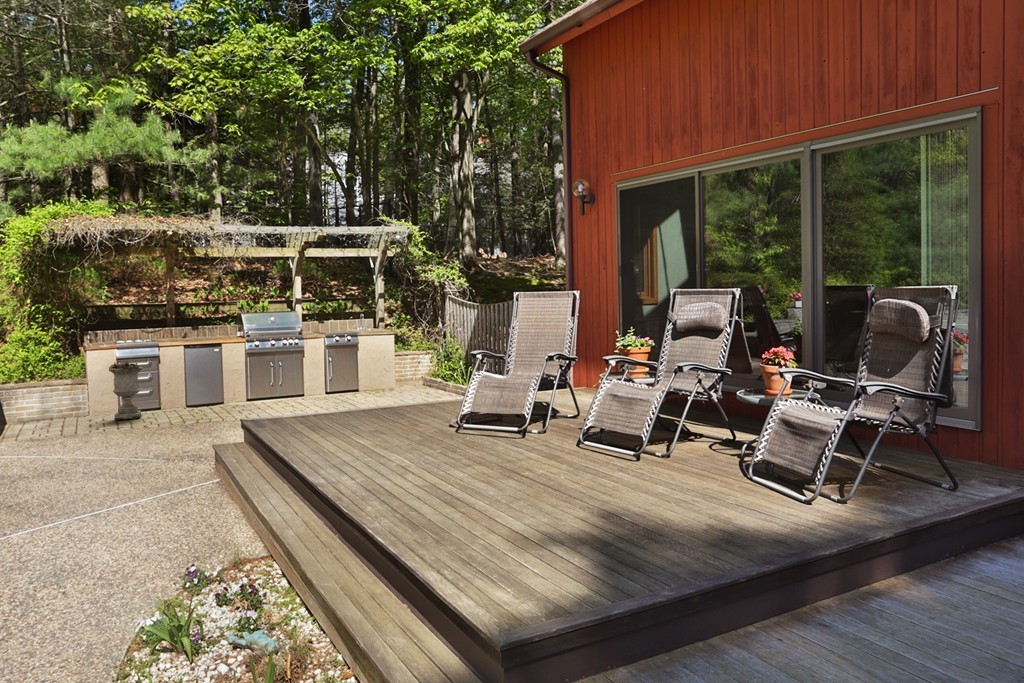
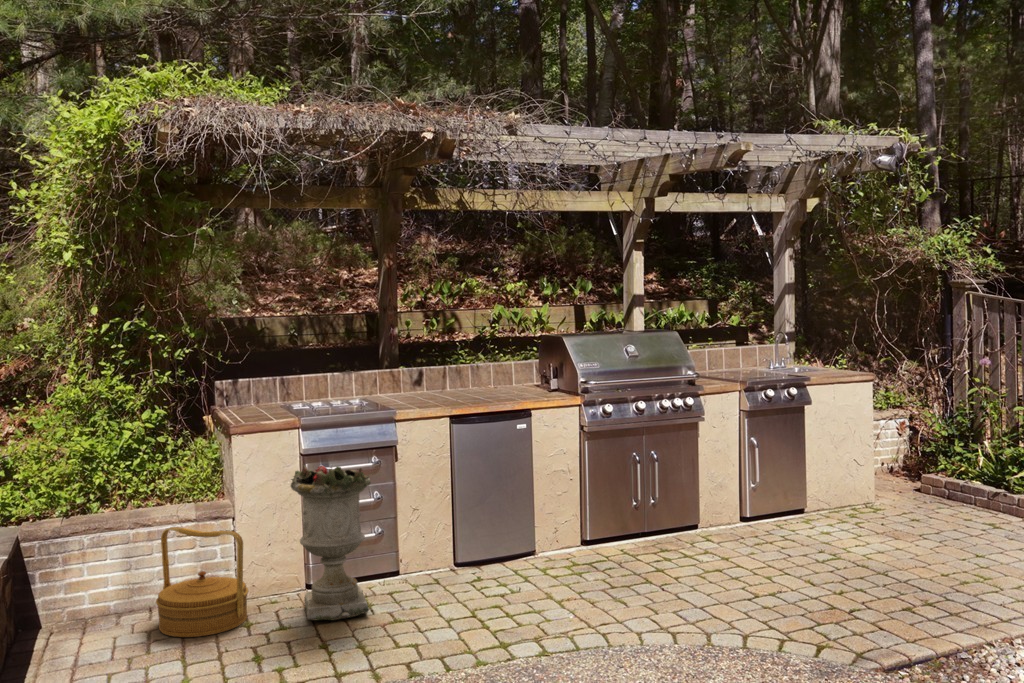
woven basket: none [53,386,93,425] -> present [156,527,248,637]

